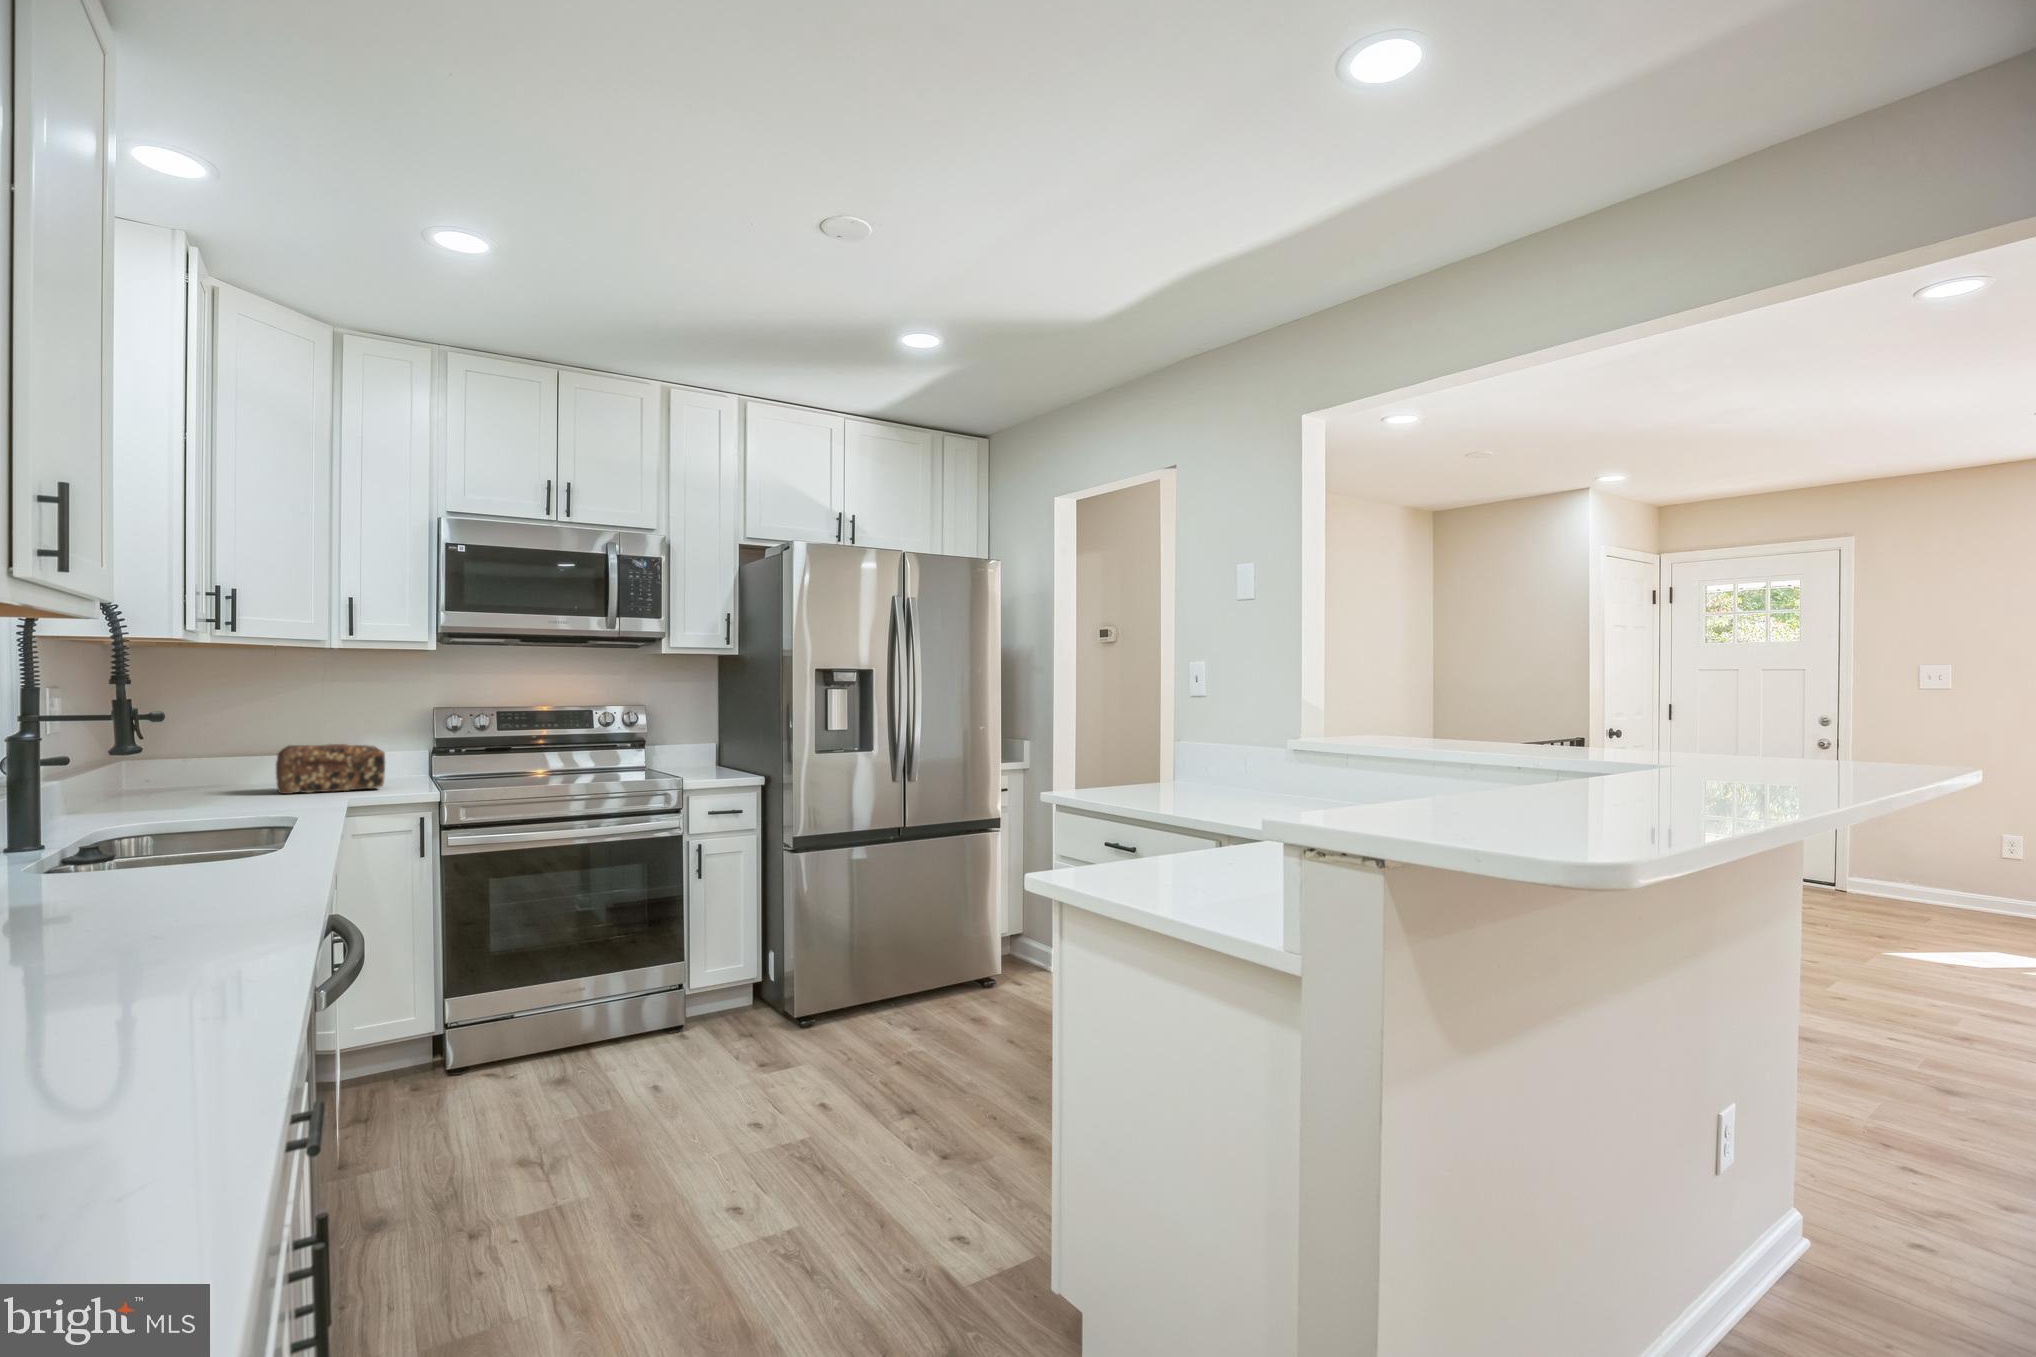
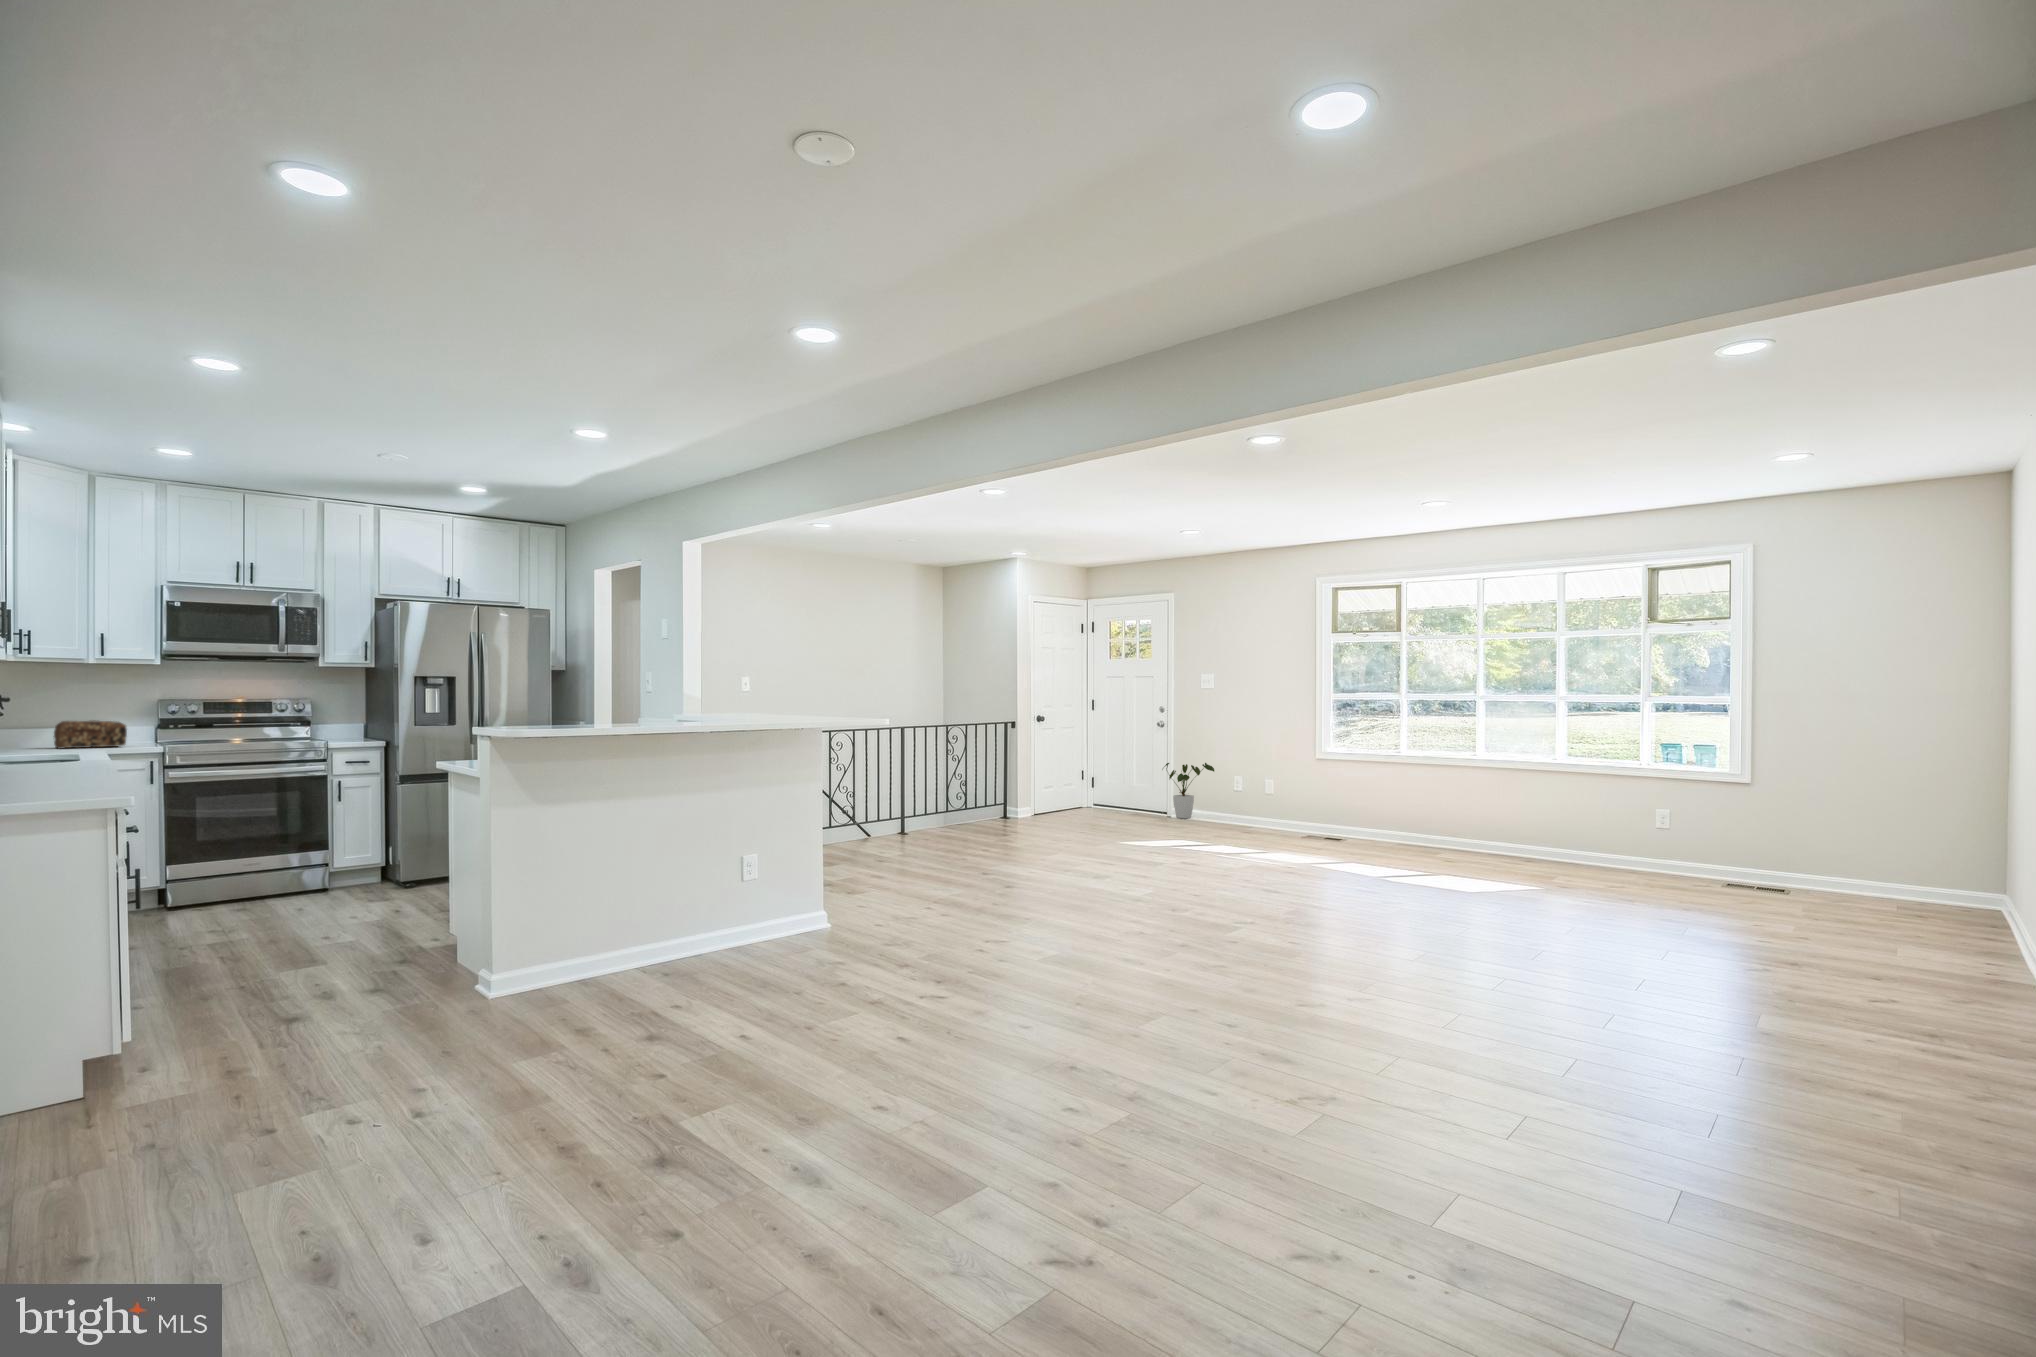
house plant: none [1894,819,1991,913] -> present [1164,763,1214,819]

